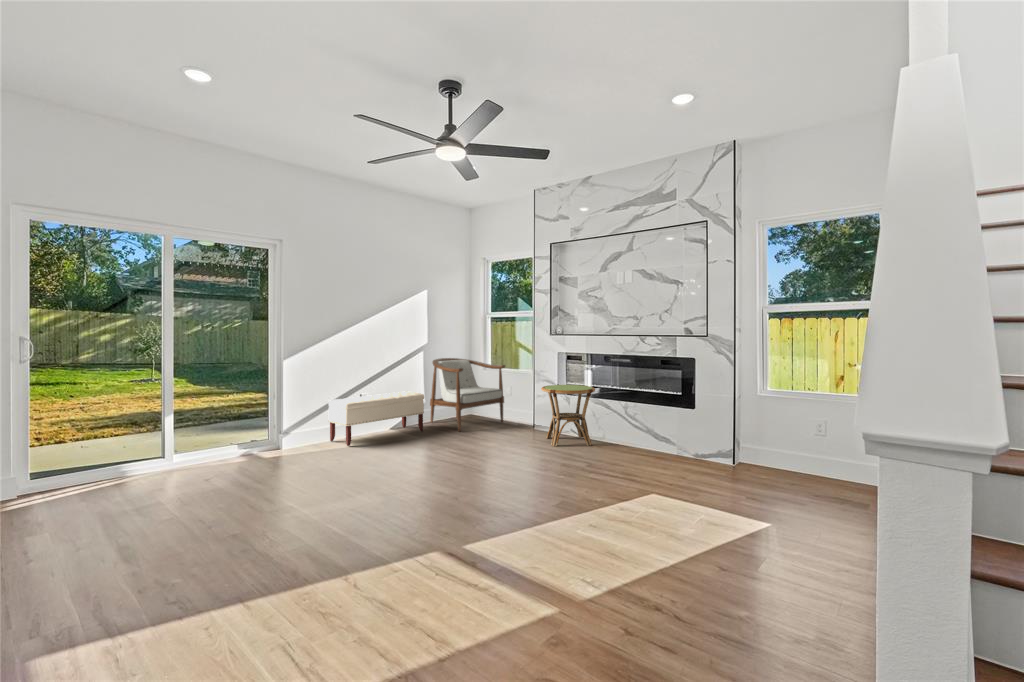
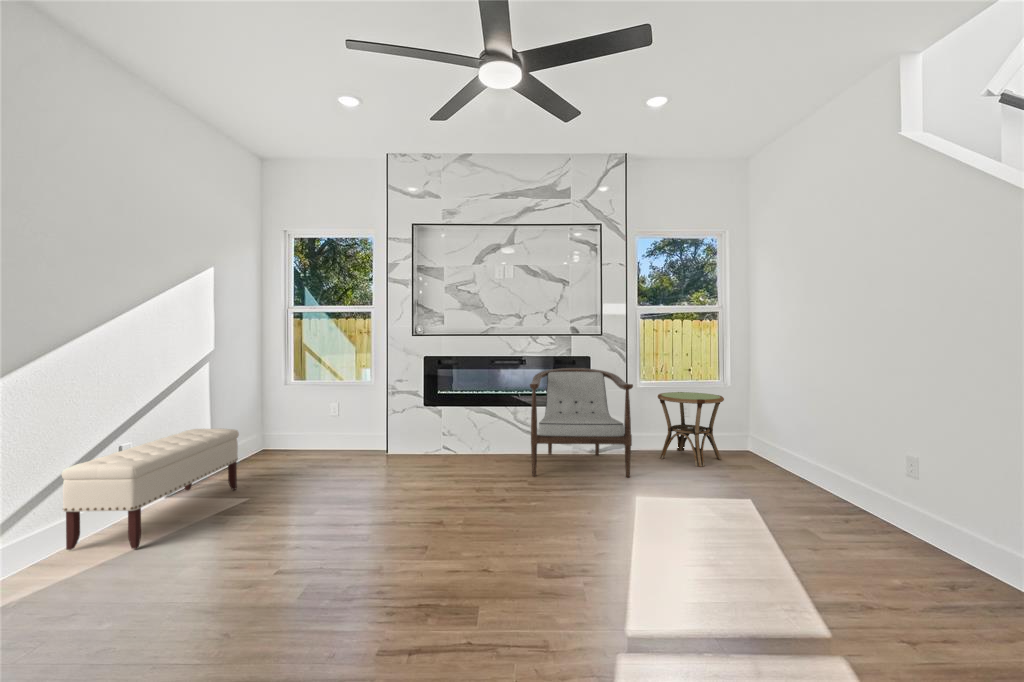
armchair: present [430,358,505,432] -> present [530,368,633,477]
side table: present [541,385,595,446] -> present [657,392,724,466]

